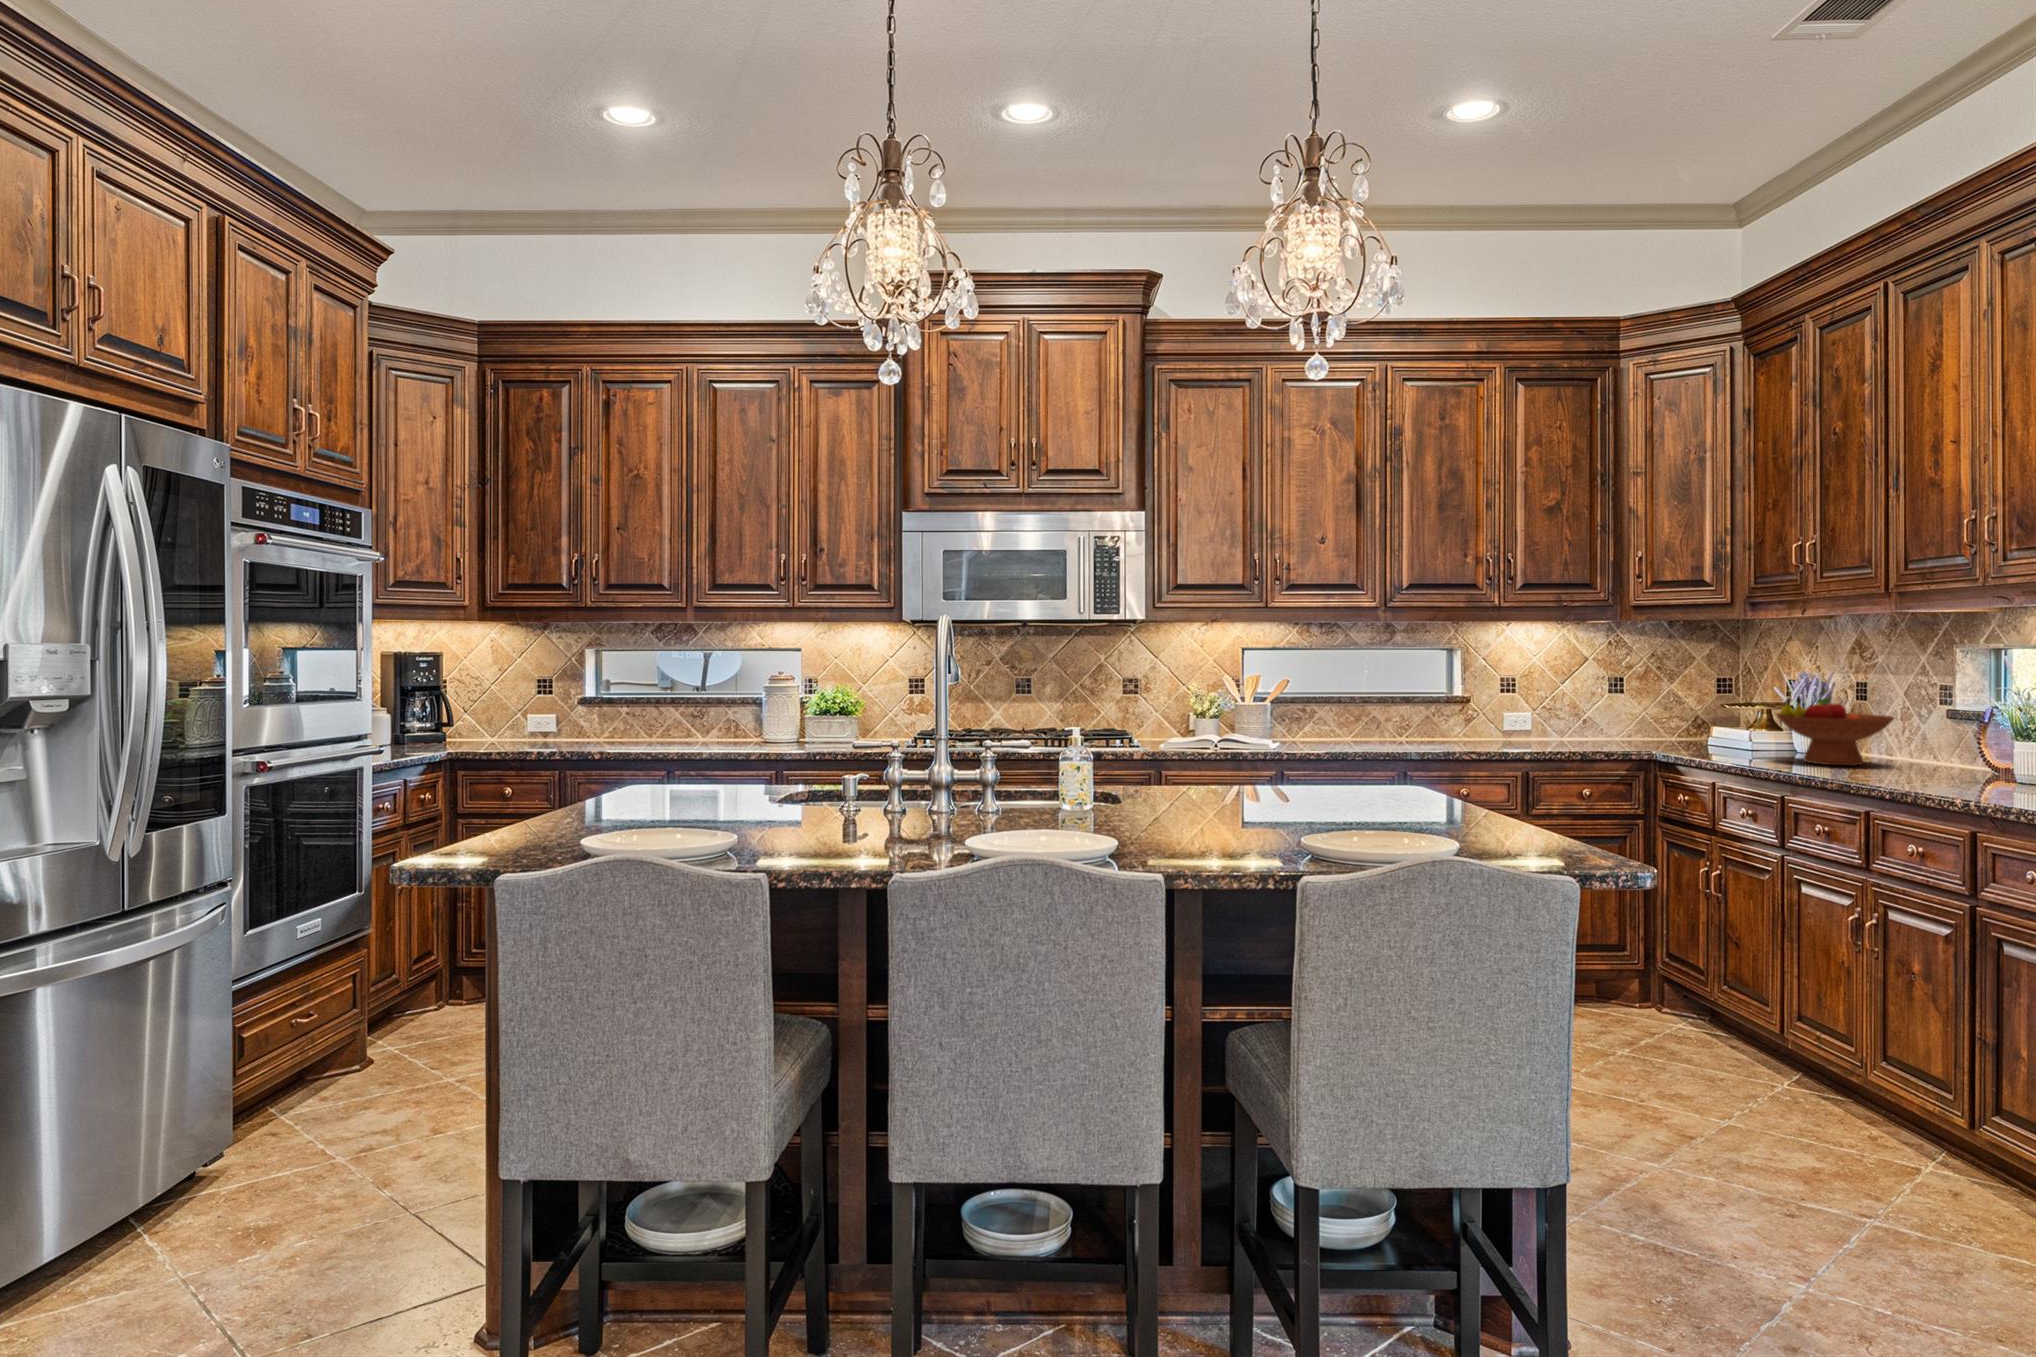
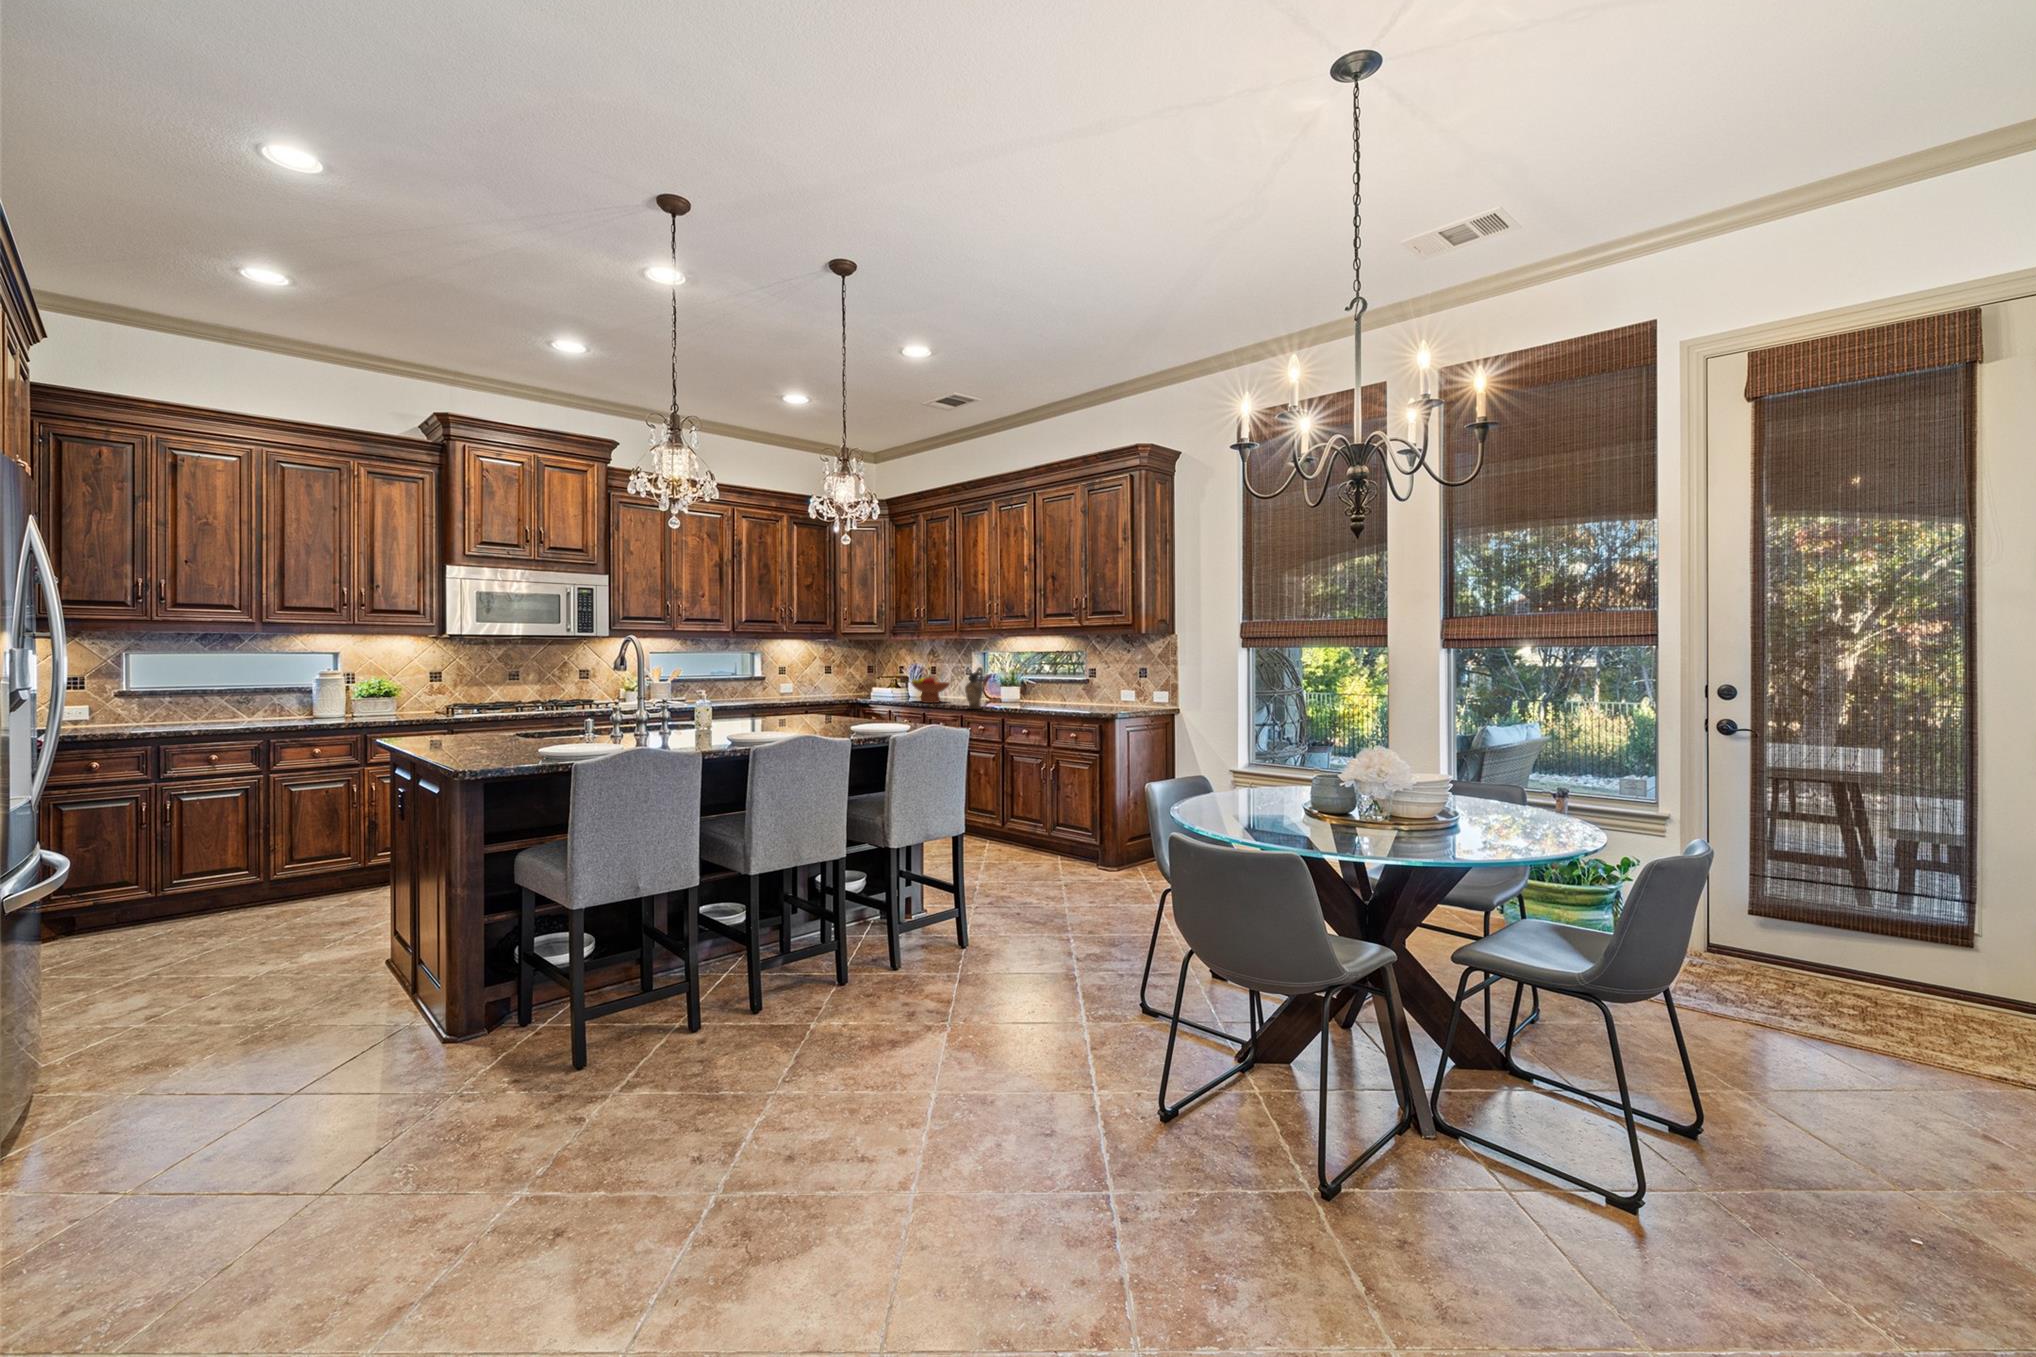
ceramic pitcher: none [1909,676,1976,791] -> present [965,667,984,709]

